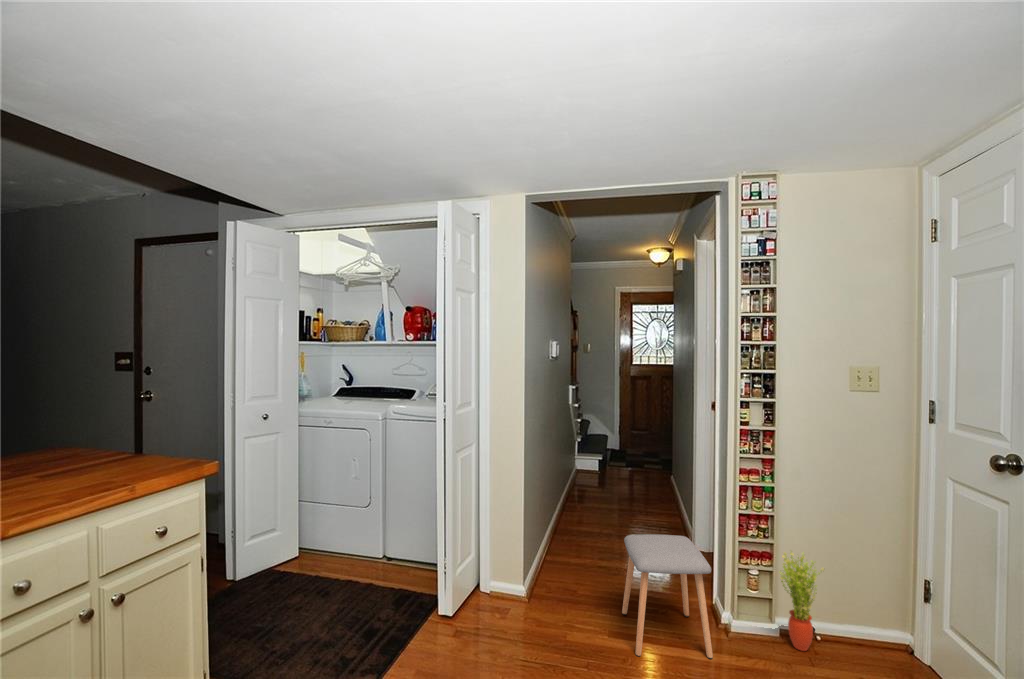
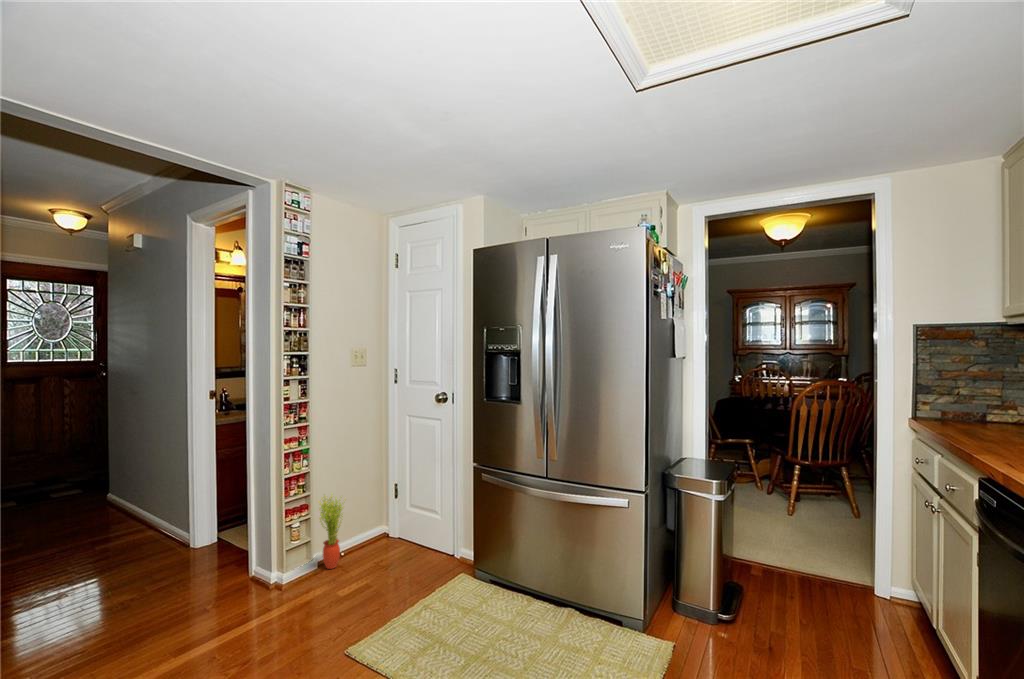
stool: present [622,534,713,659] -> none [172,520,283,649]

